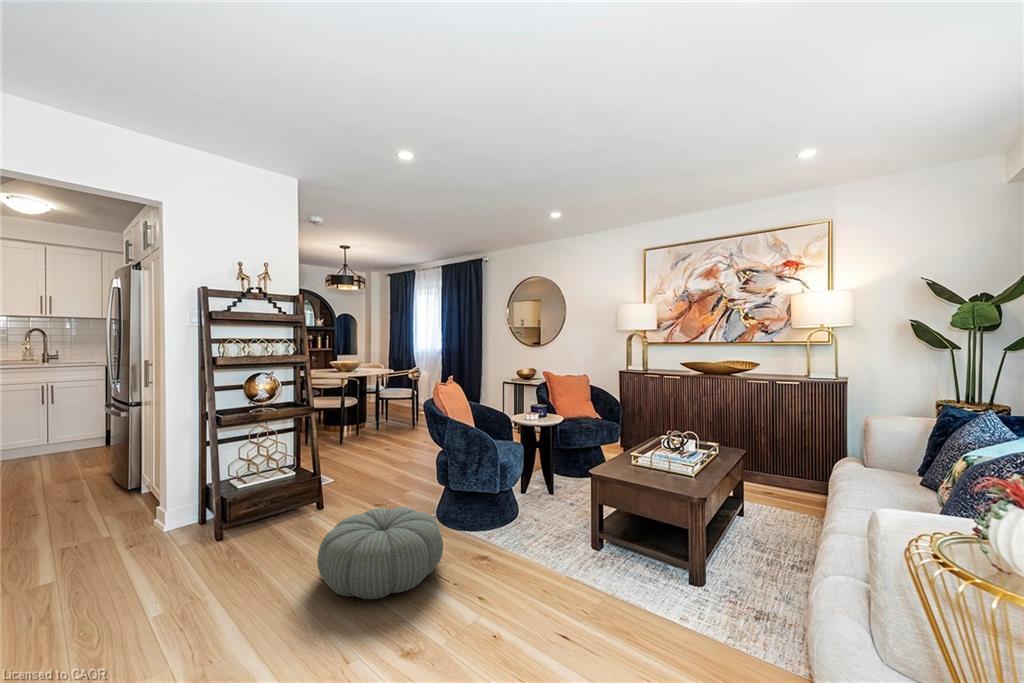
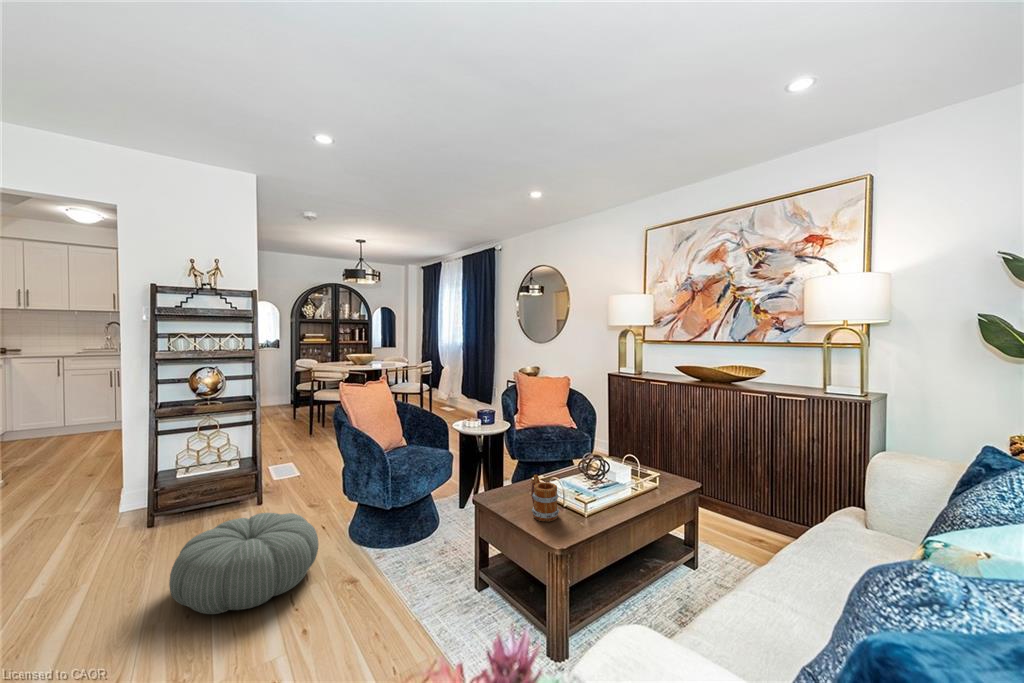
mug: none [643,450,673,485] -> present [531,475,559,521]

